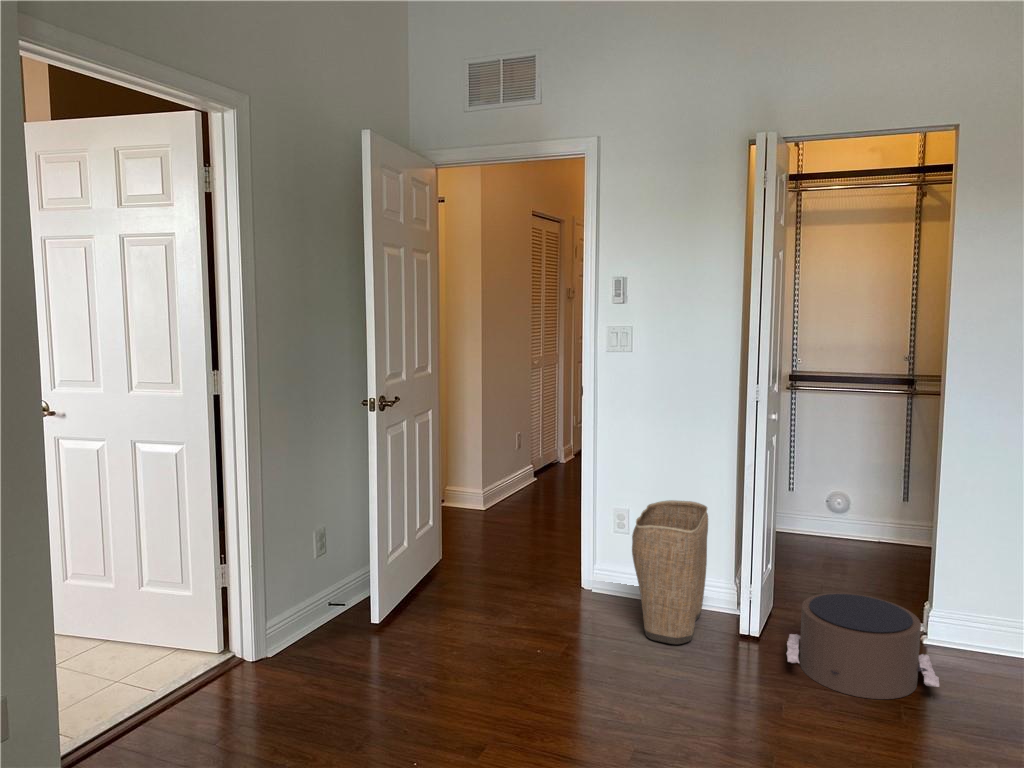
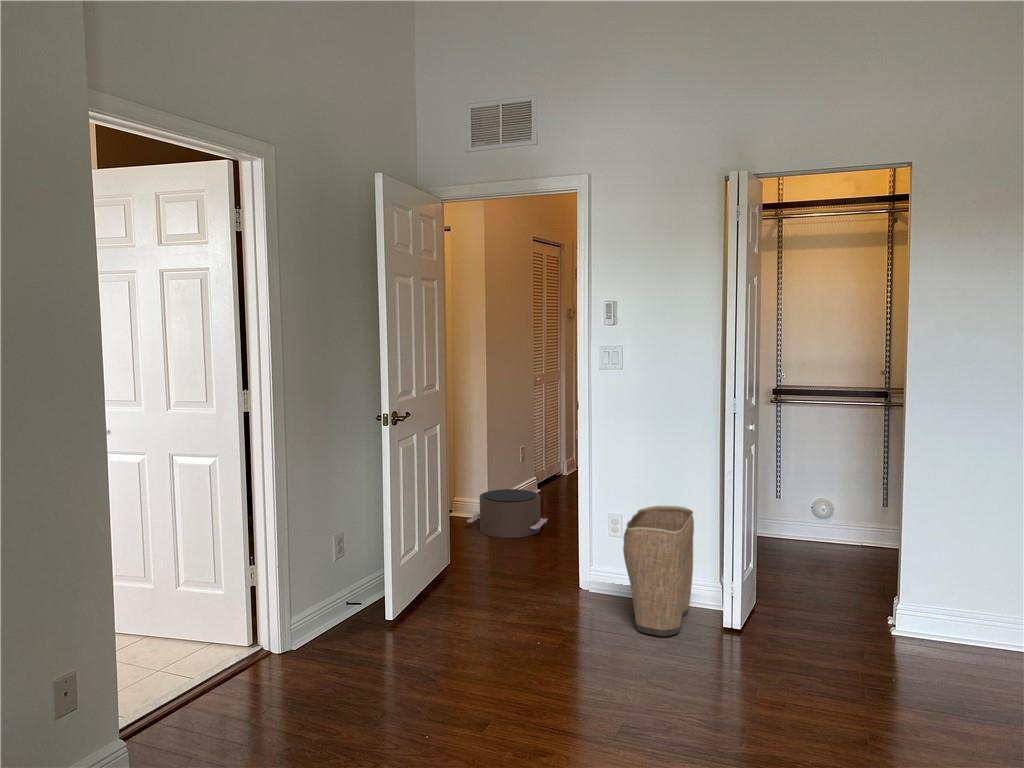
pouf: present [786,593,939,699] -> present [467,489,548,538]

